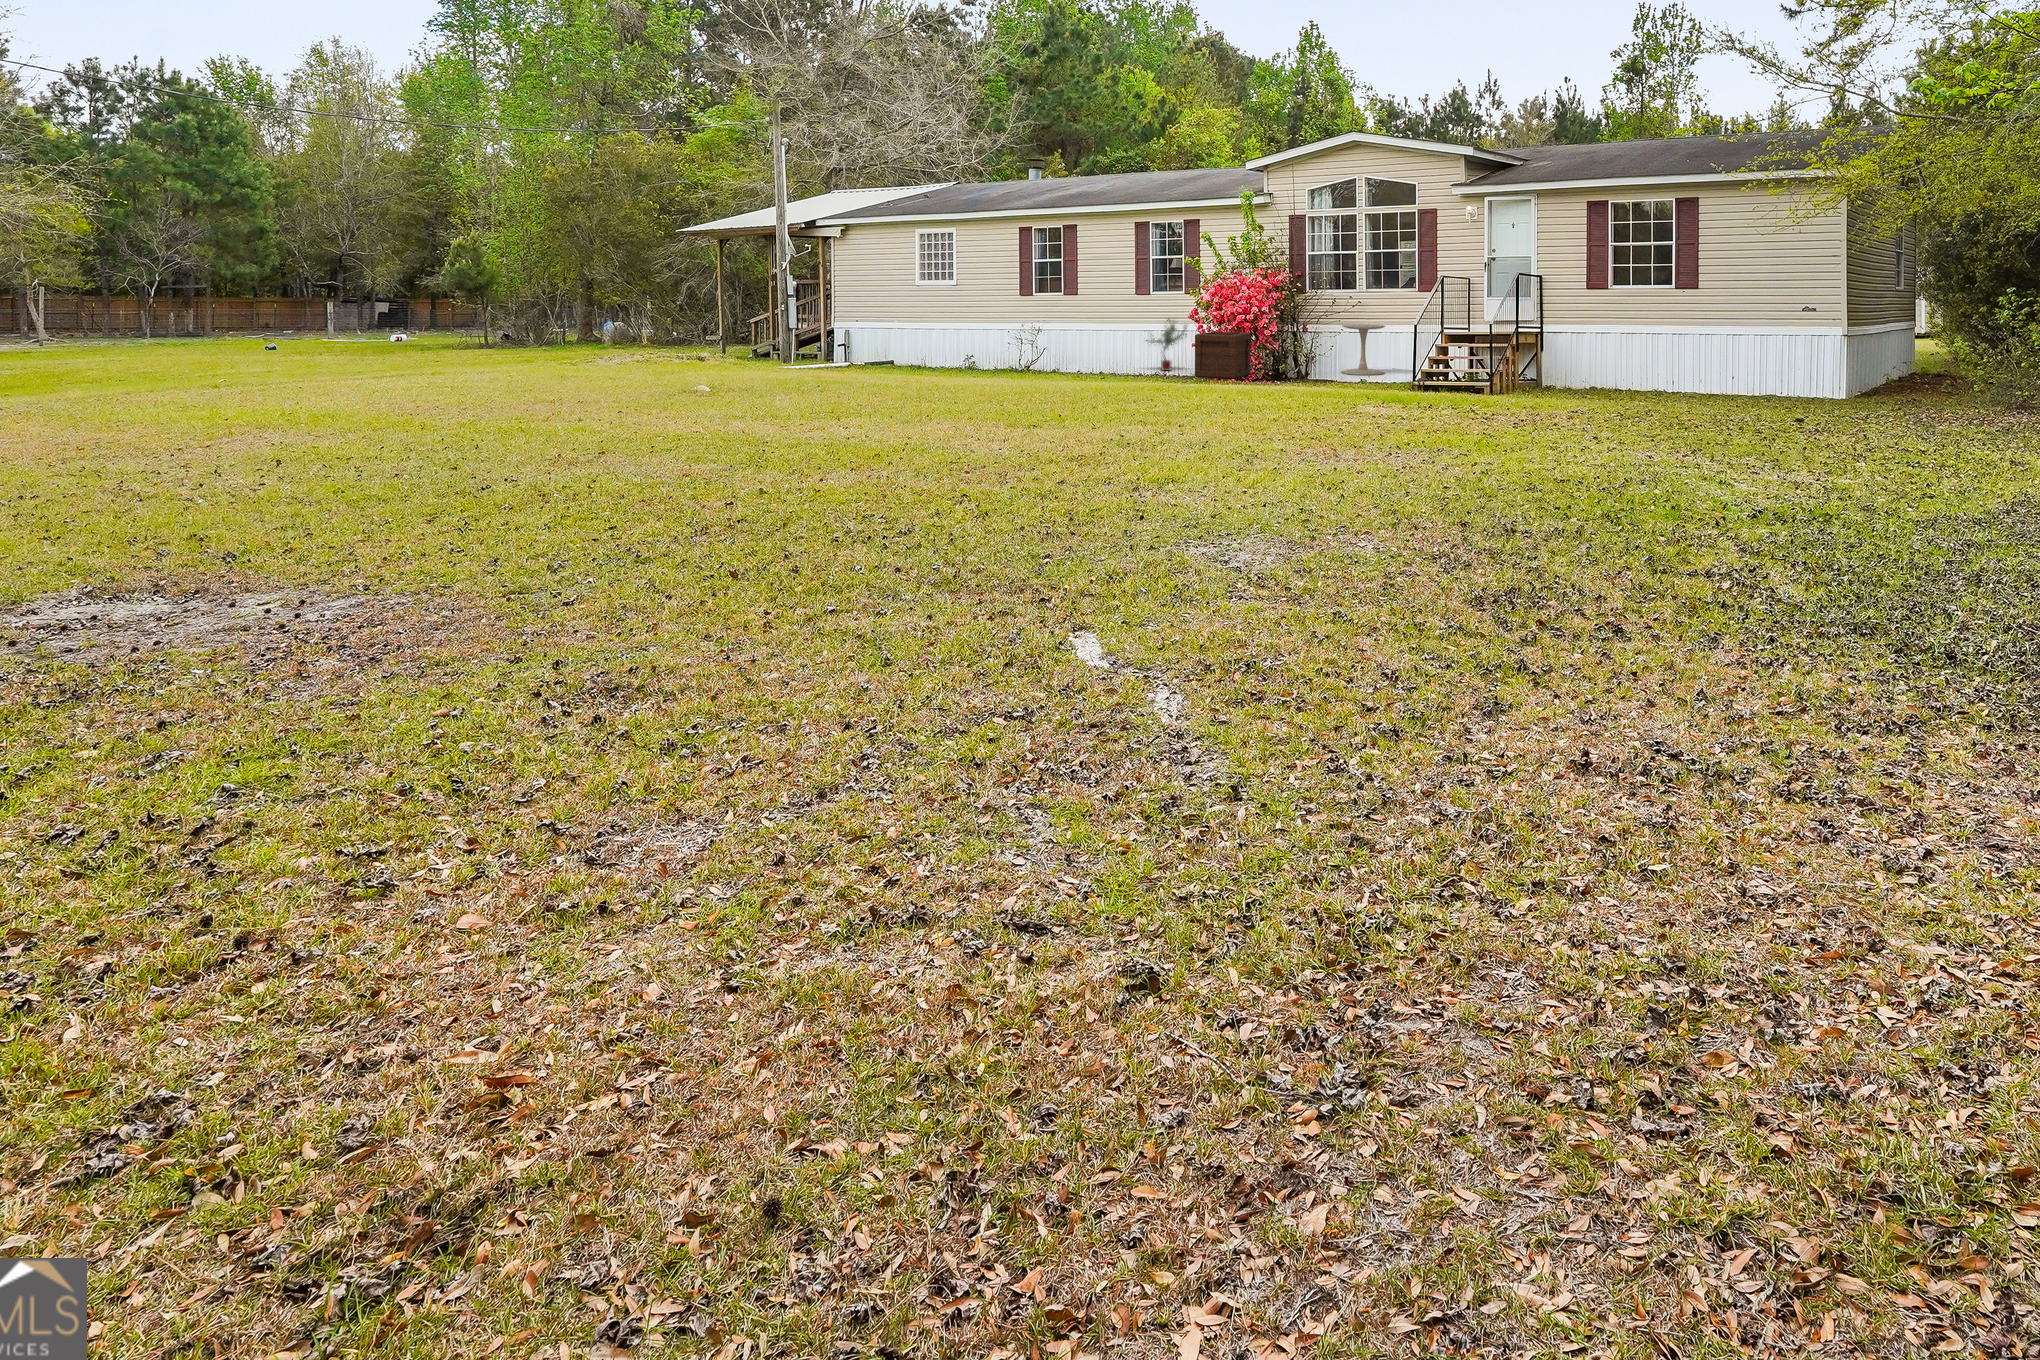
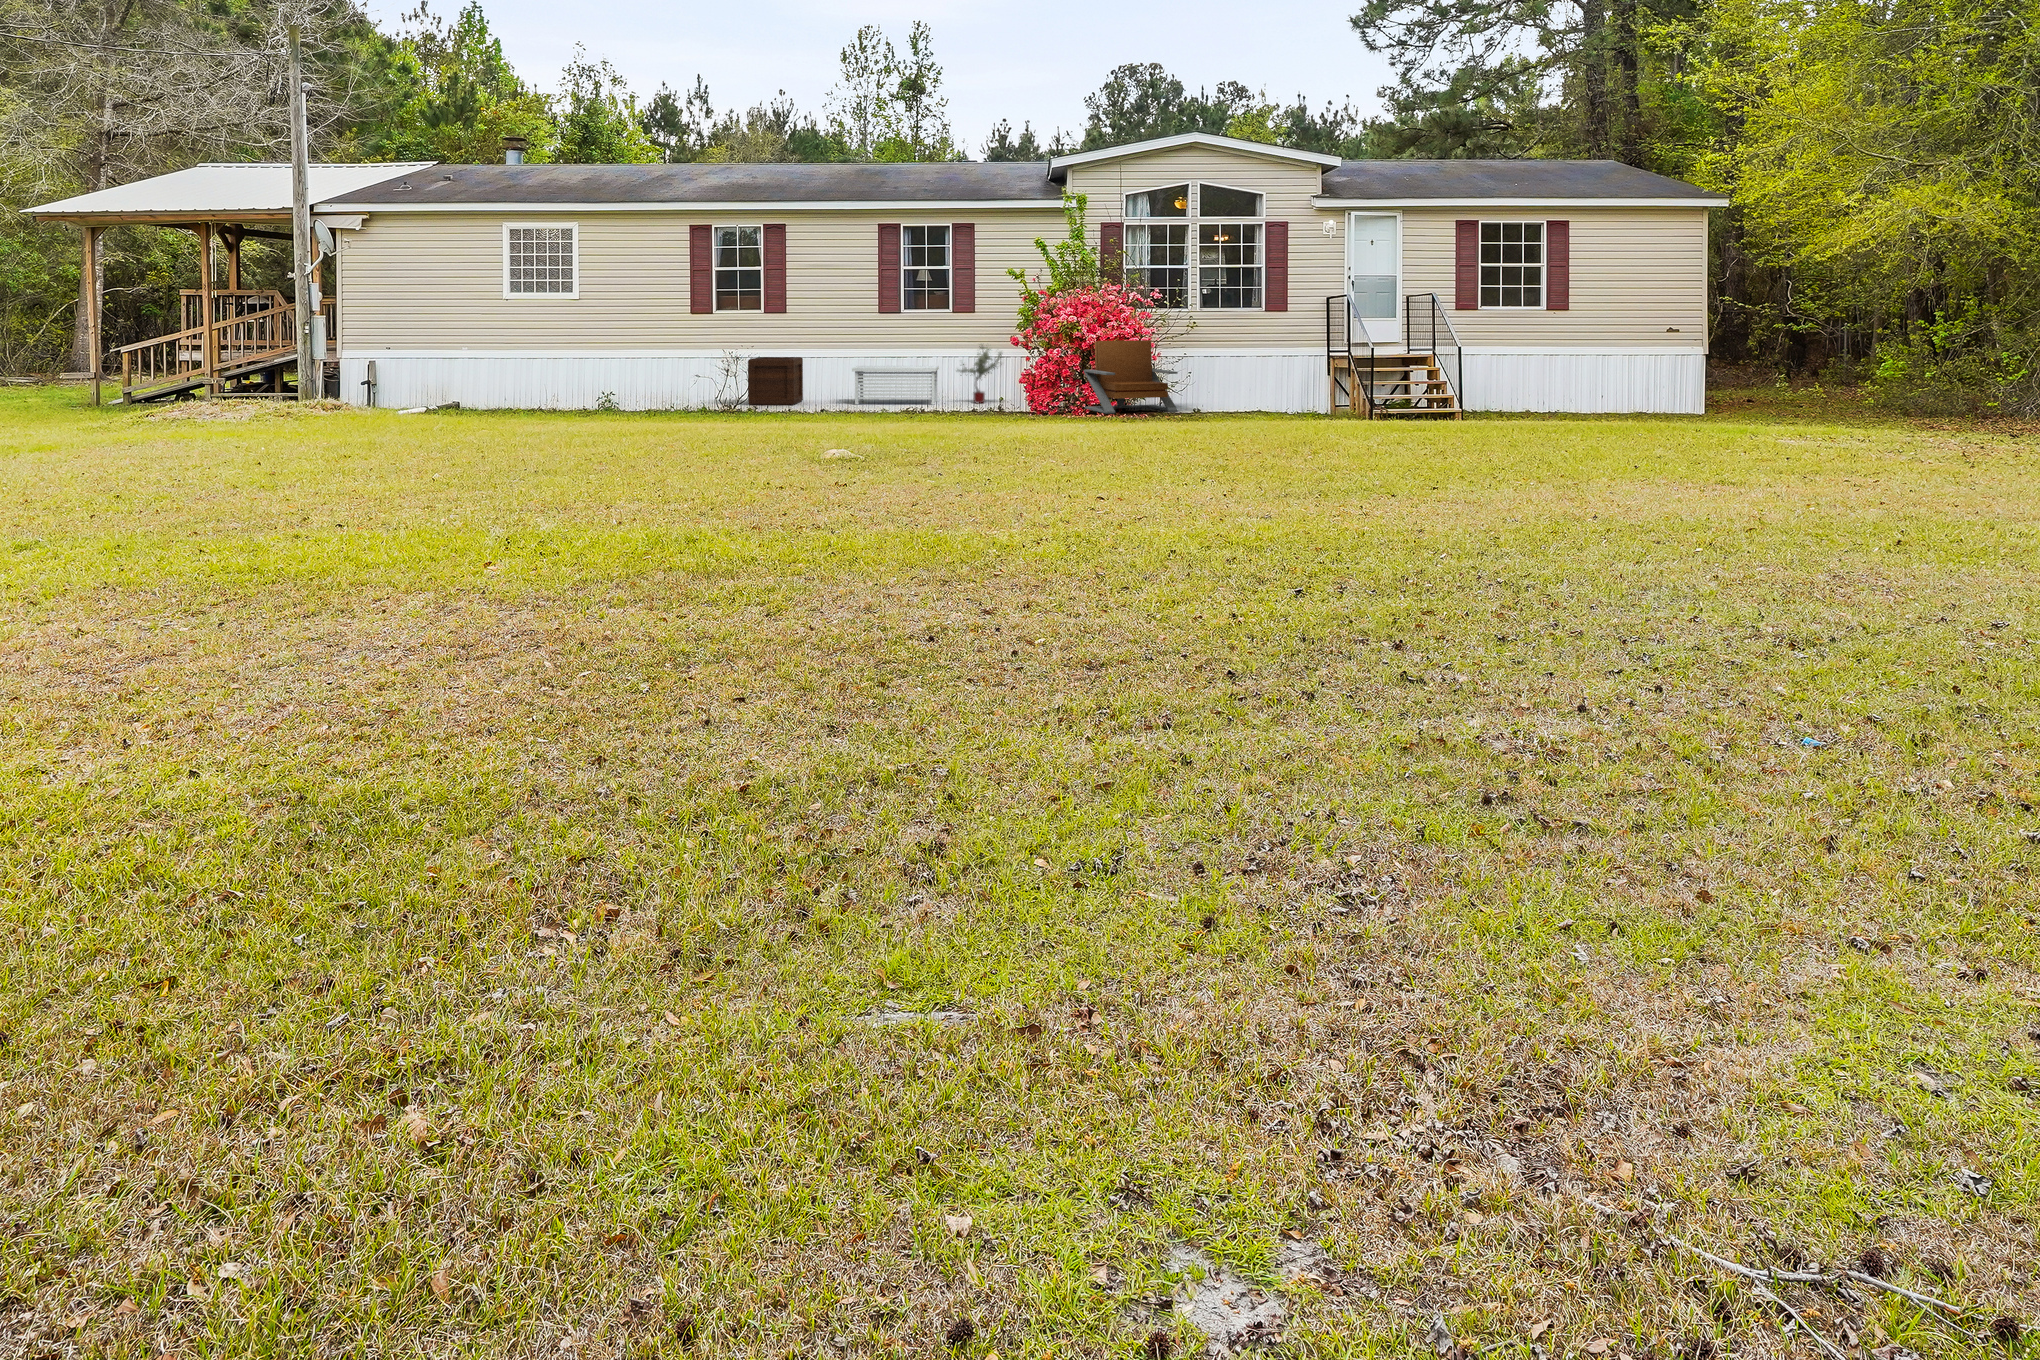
lounge chair: none [1261,316,1345,382] -> present [1084,340,1178,414]
pedestal table: present [1341,324,1385,375] -> none [1173,351,1222,407]
wooden crate: present [1195,332,1251,378] -> present [748,357,803,405]
storage bench: none [1049,336,1129,372] -> present [852,366,939,405]

